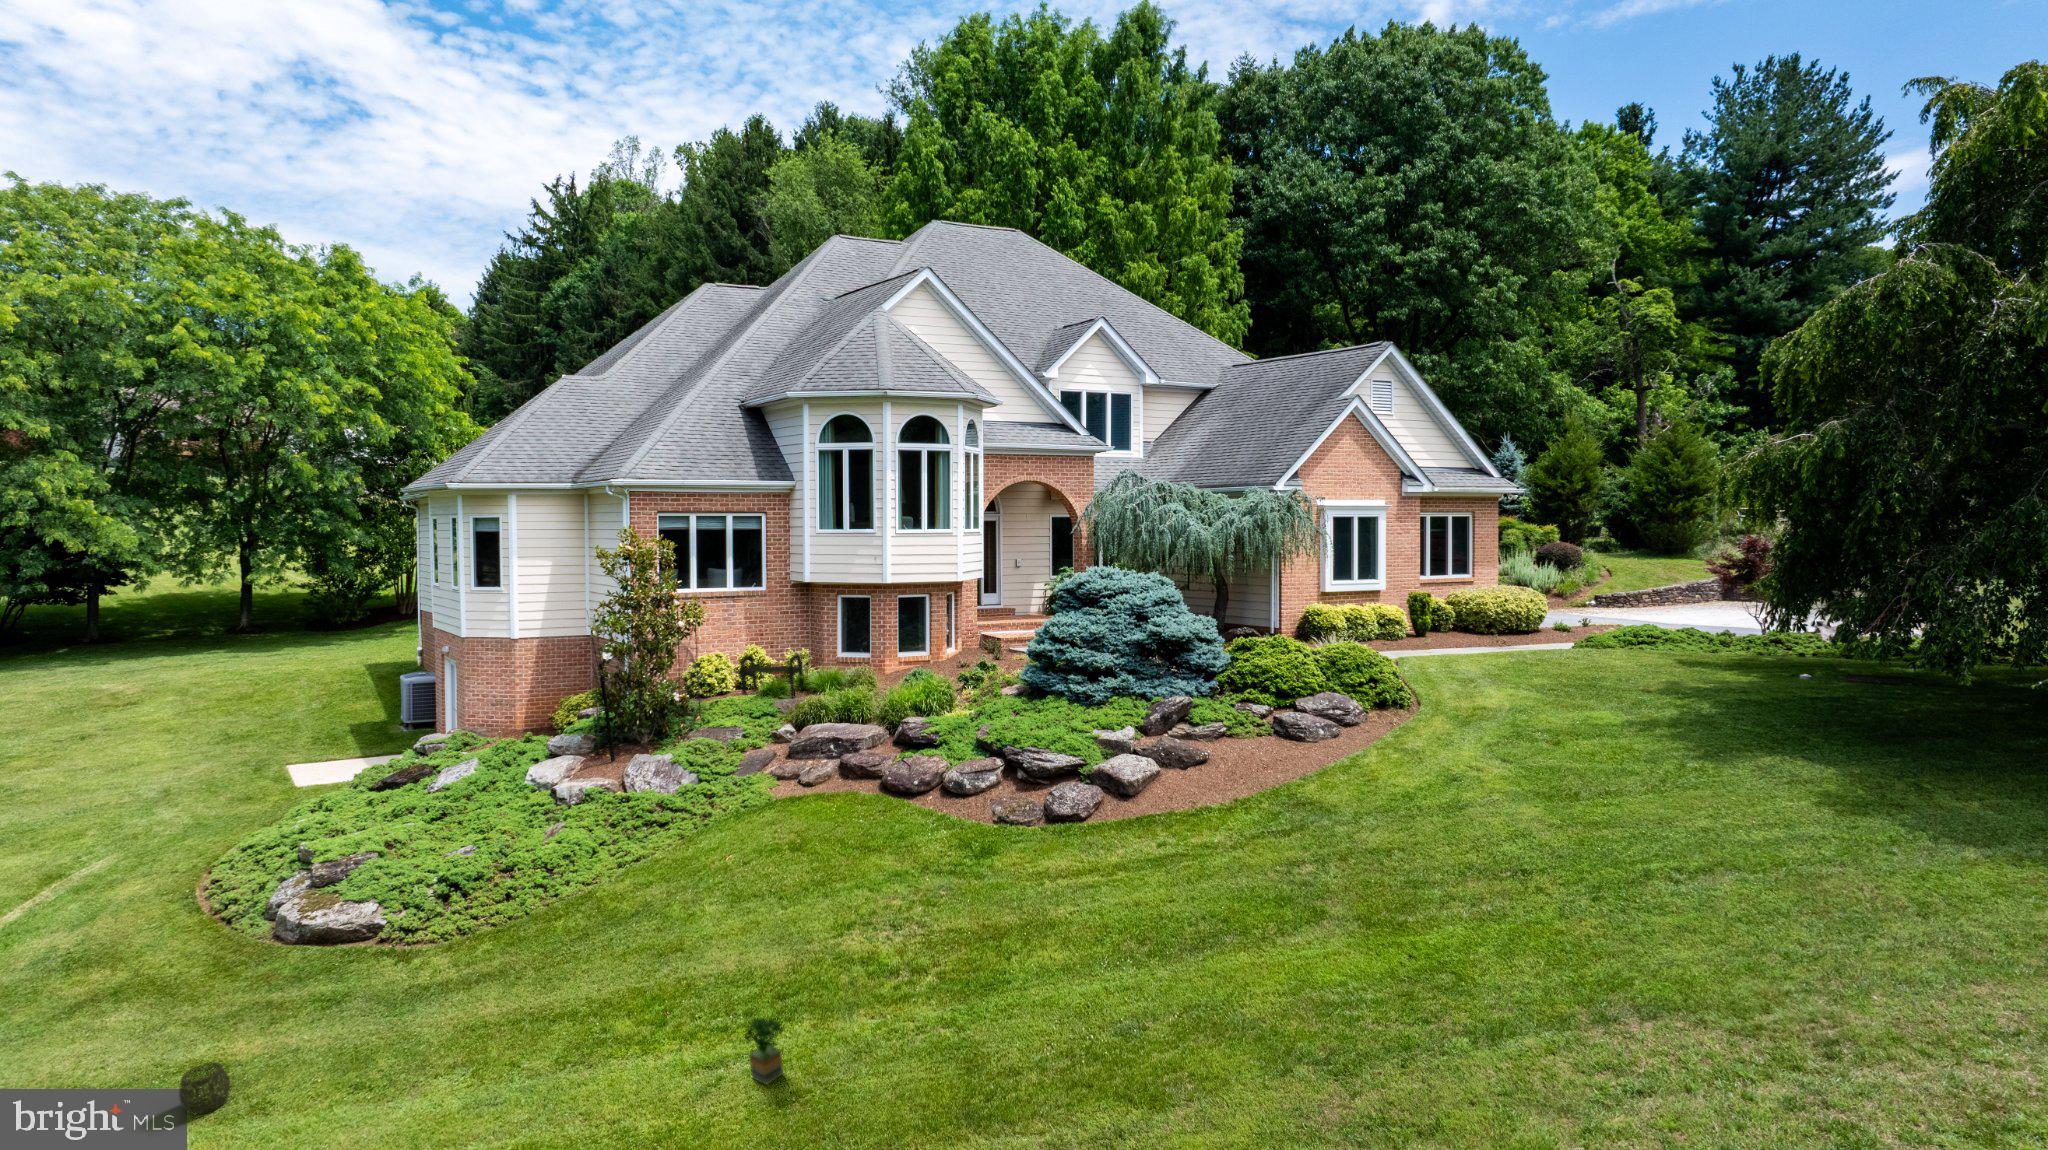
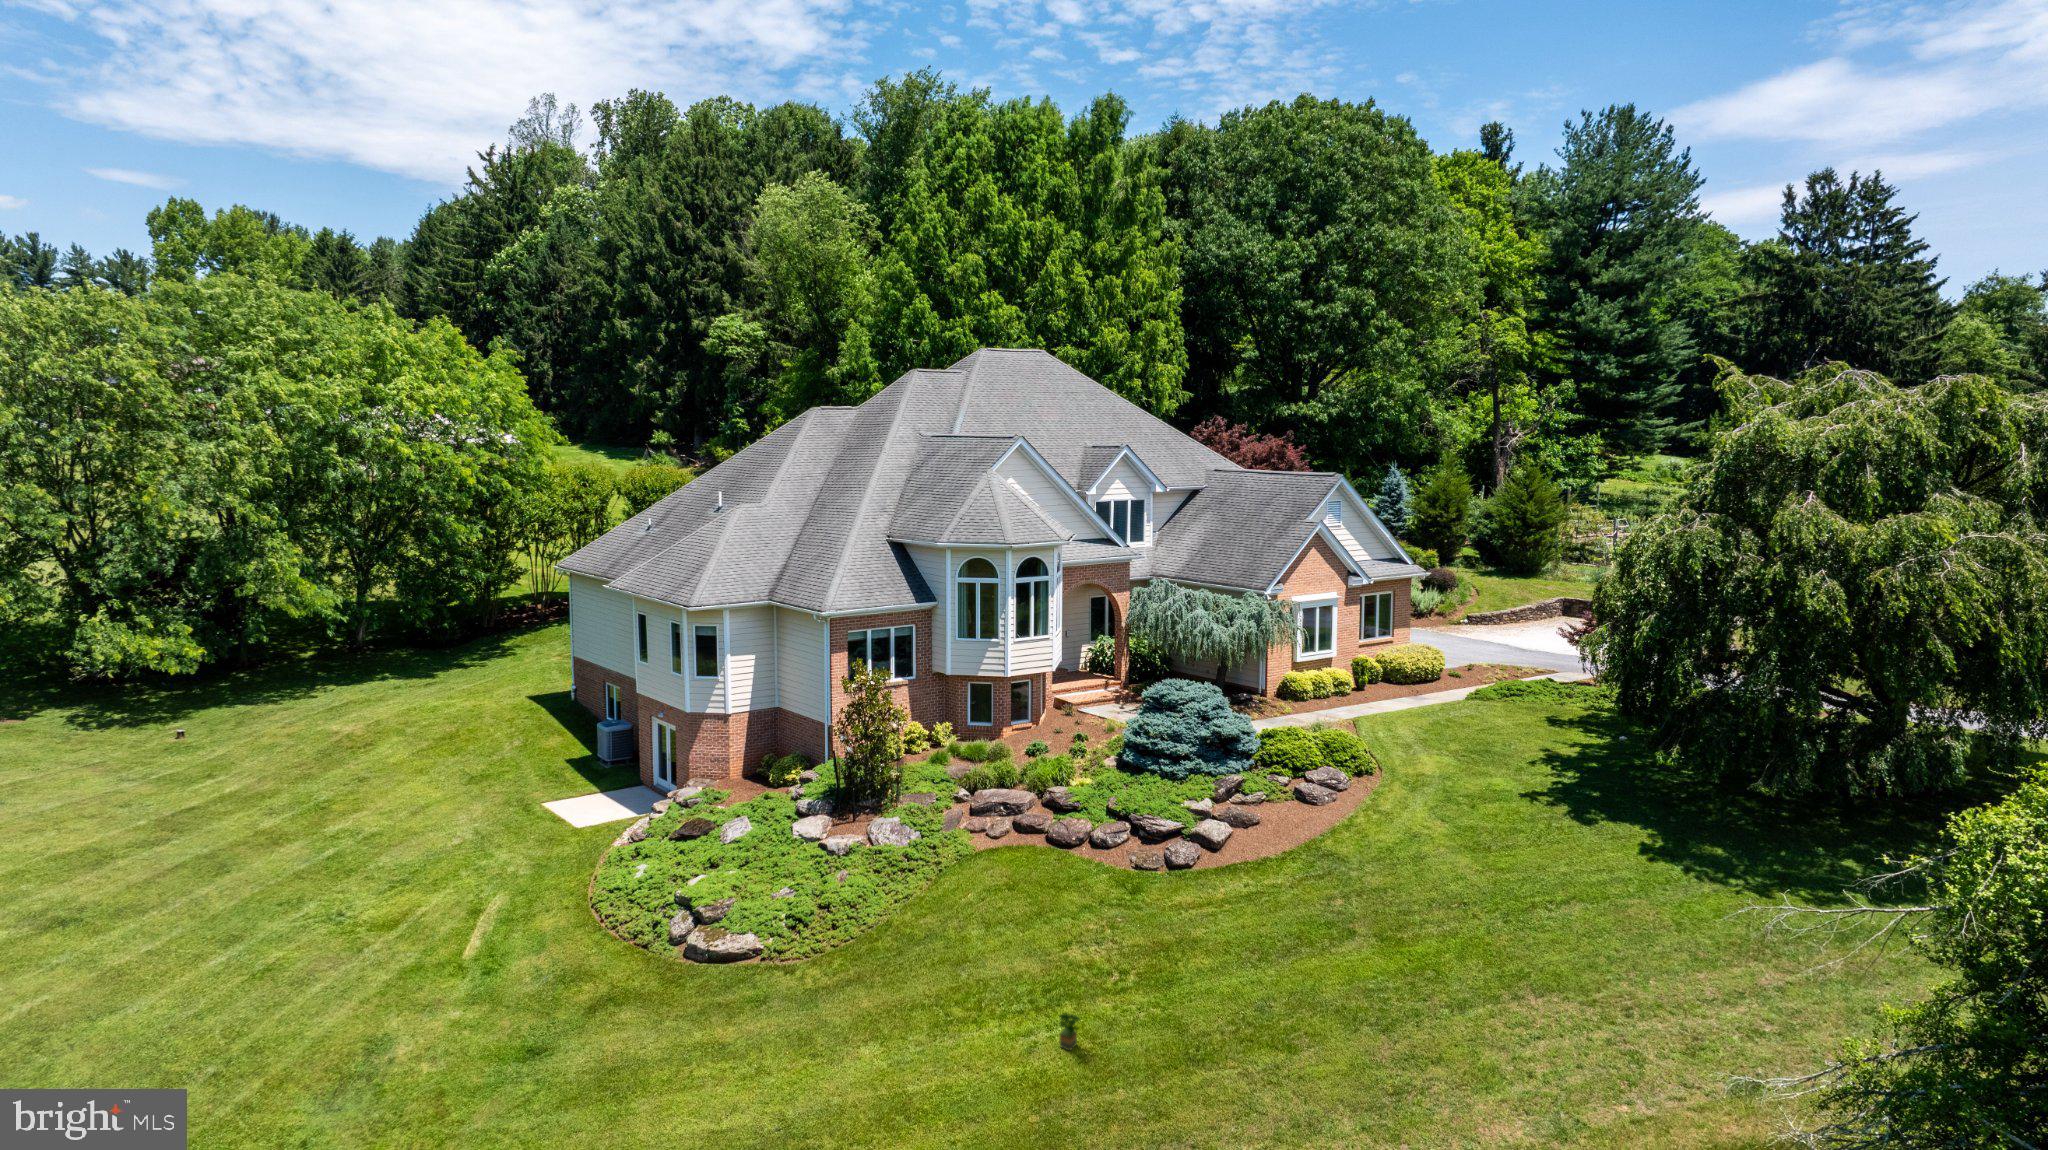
bench: present [740,654,805,698] -> none [905,727,947,760]
woven basket: present [179,1063,230,1115] -> none [731,1048,757,1079]

